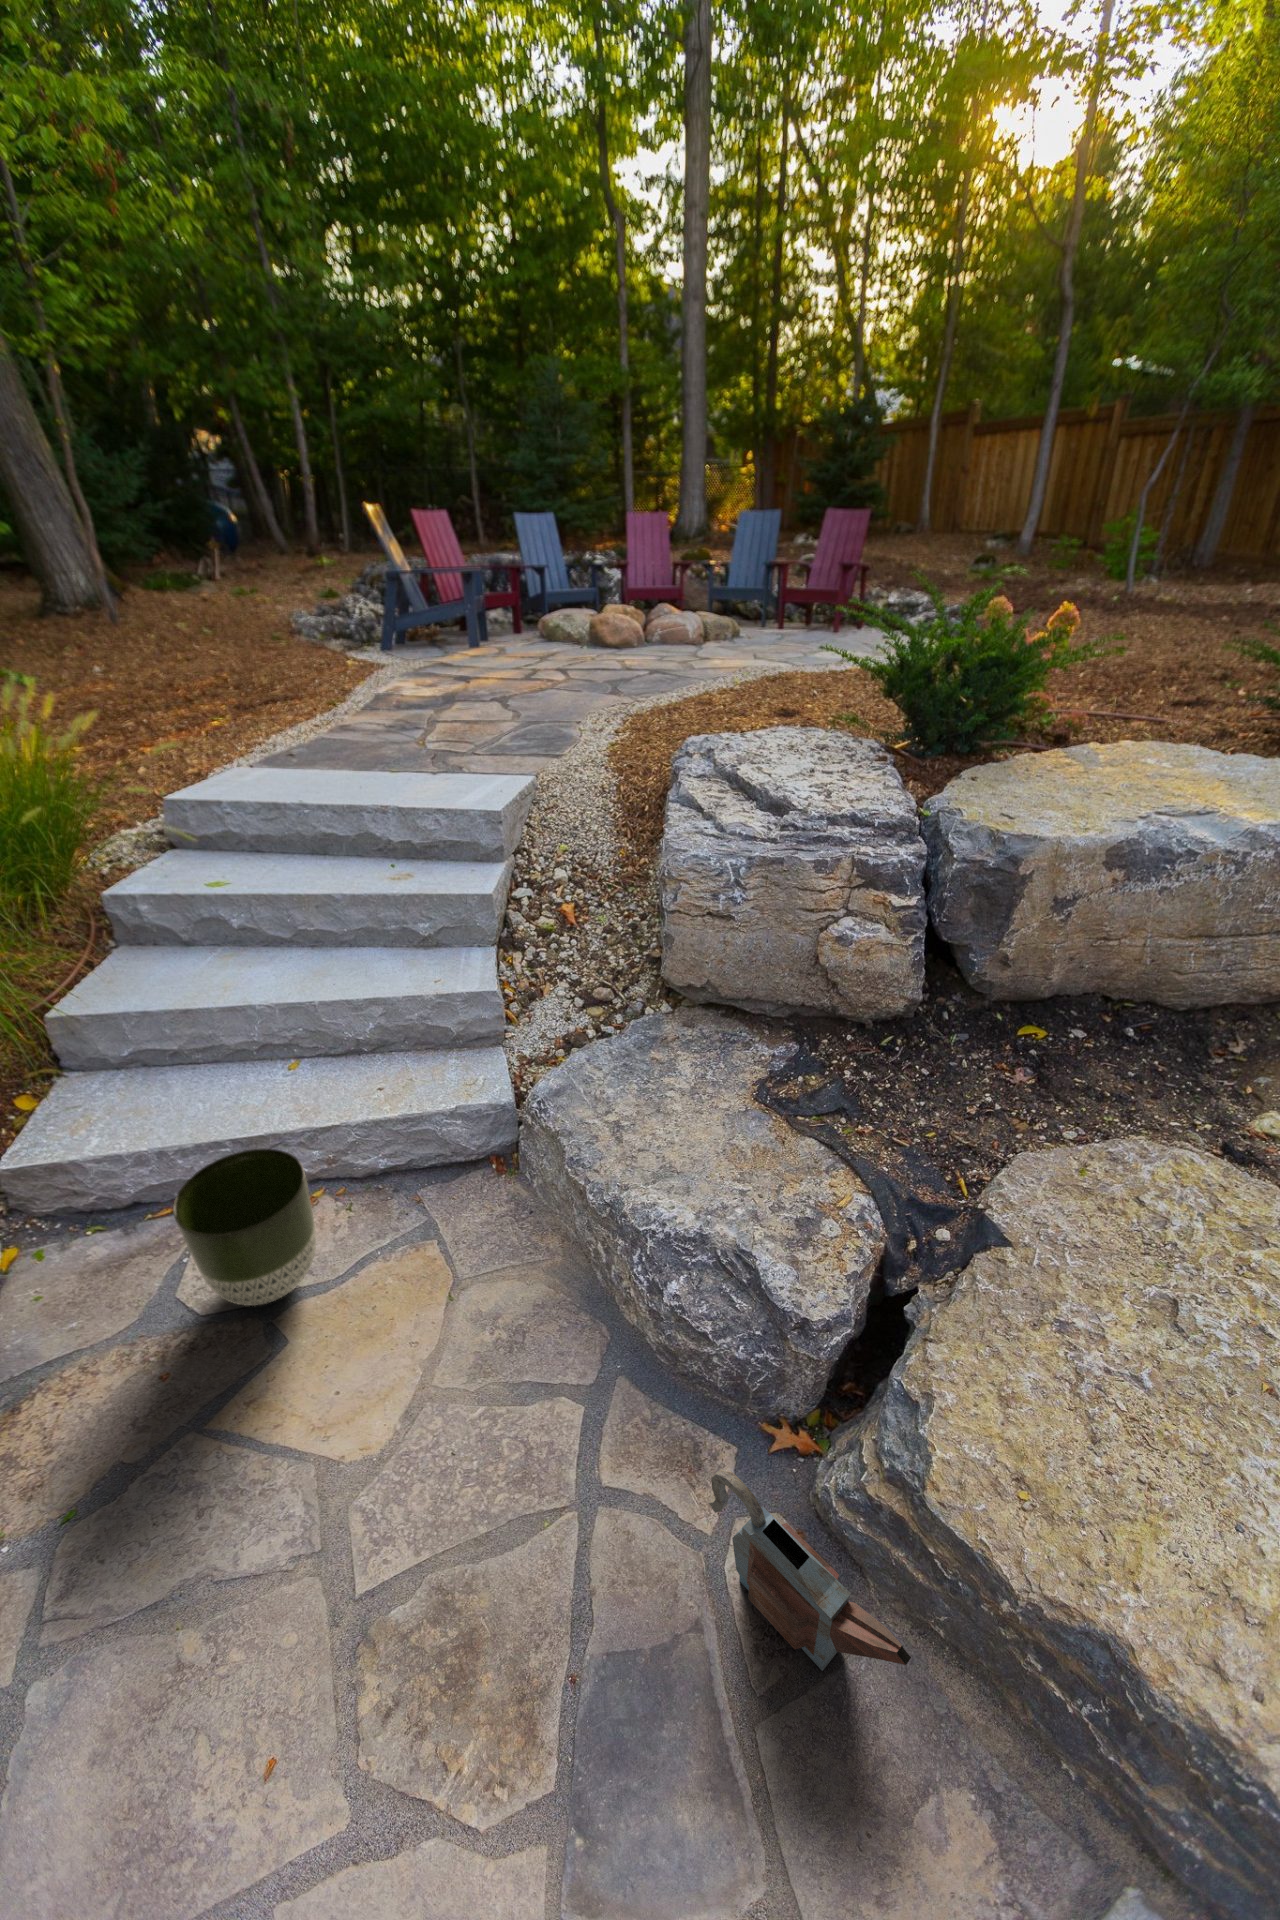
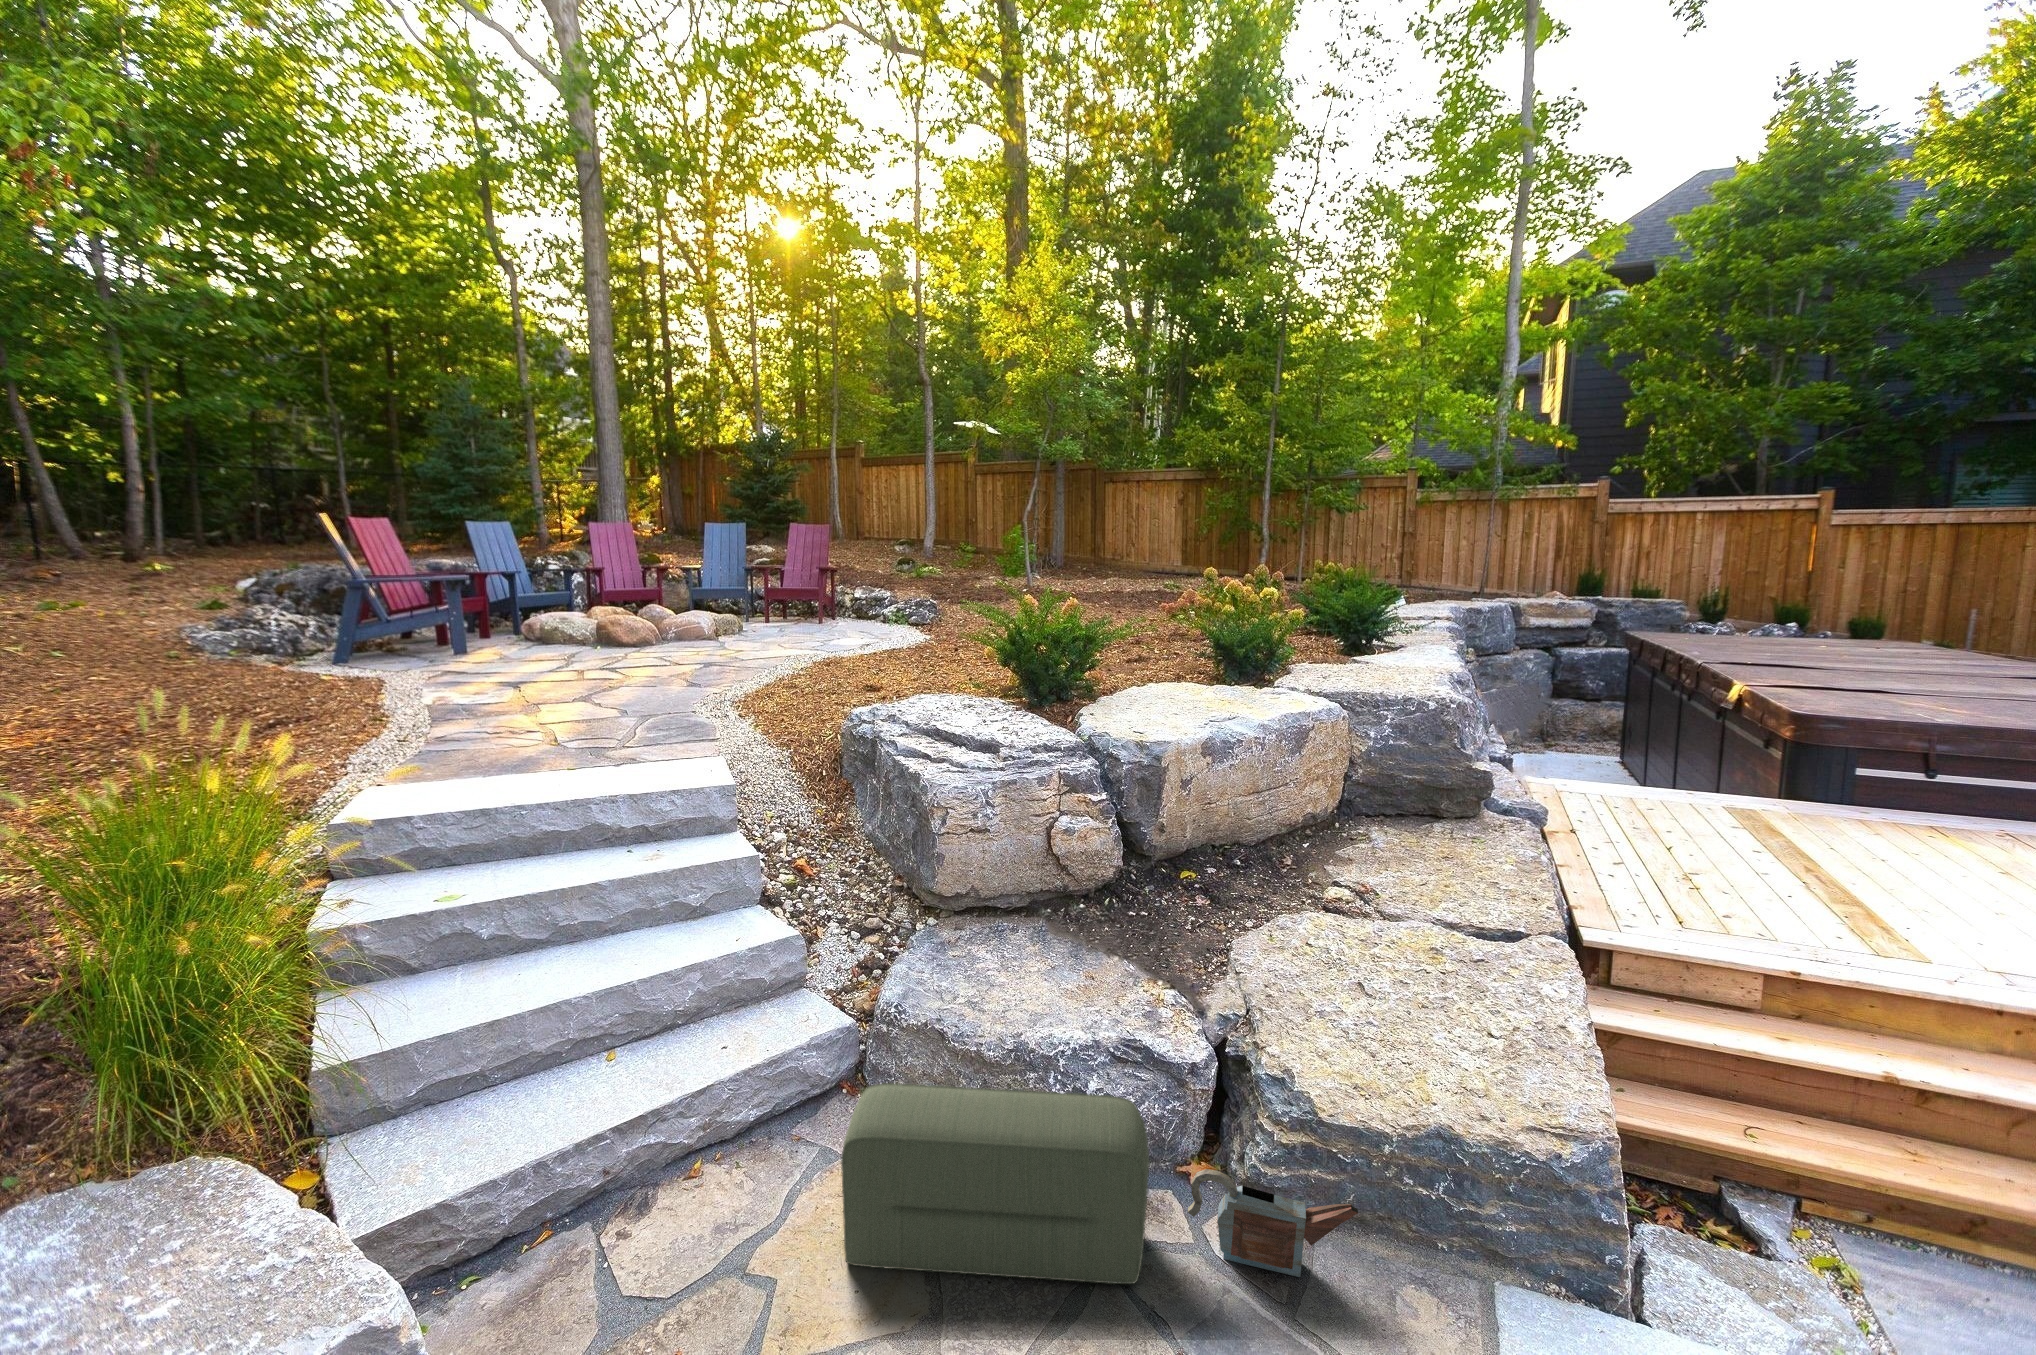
planter: present [173,1148,316,1306] -> none [646,1102,770,1270]
pouf: none [326,1192,664,1548] -> present [841,1083,1149,1284]

